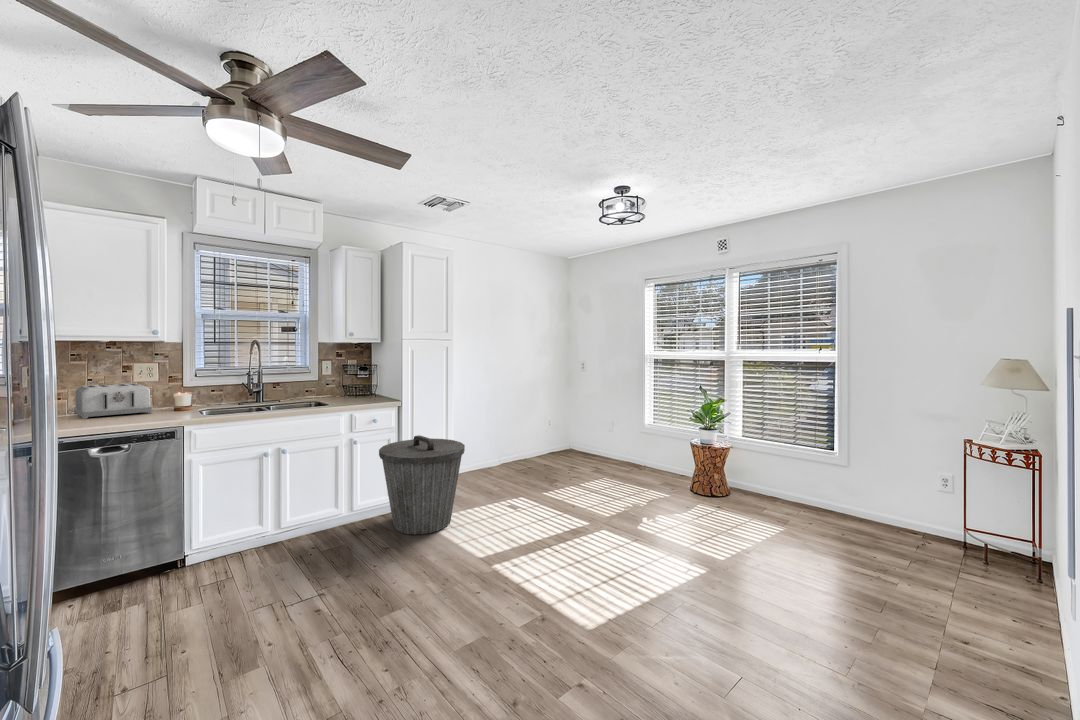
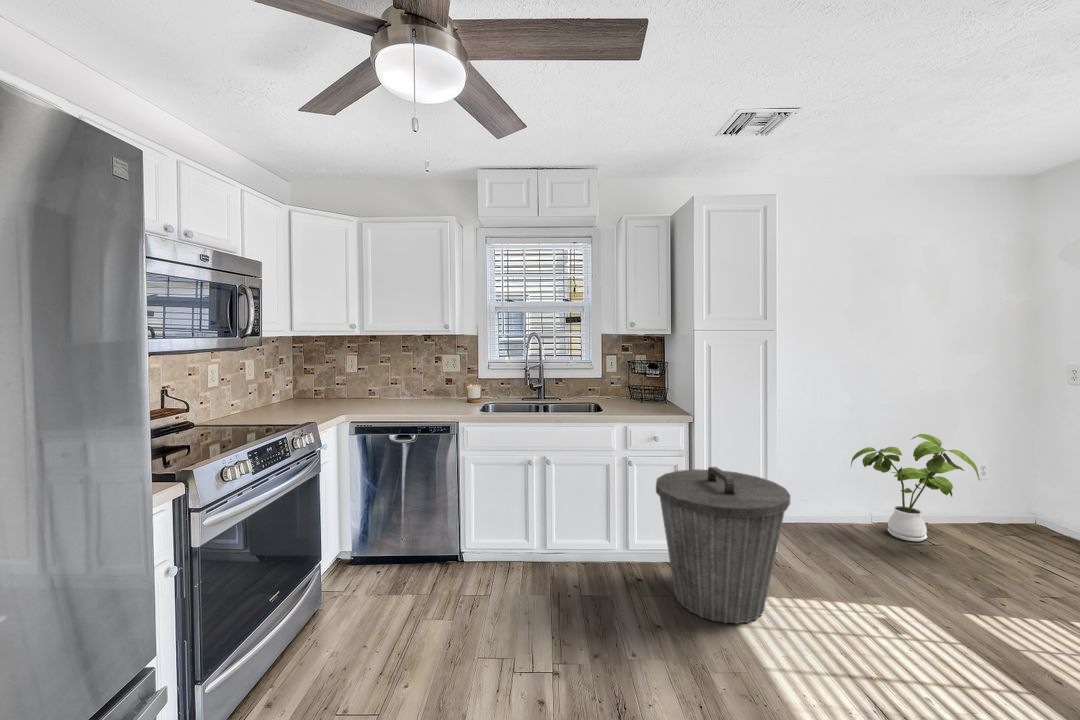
toaster: present [74,383,152,419] -> none [400,374,449,405]
house plant: none [486,405,545,467] -> present [851,434,979,541]

